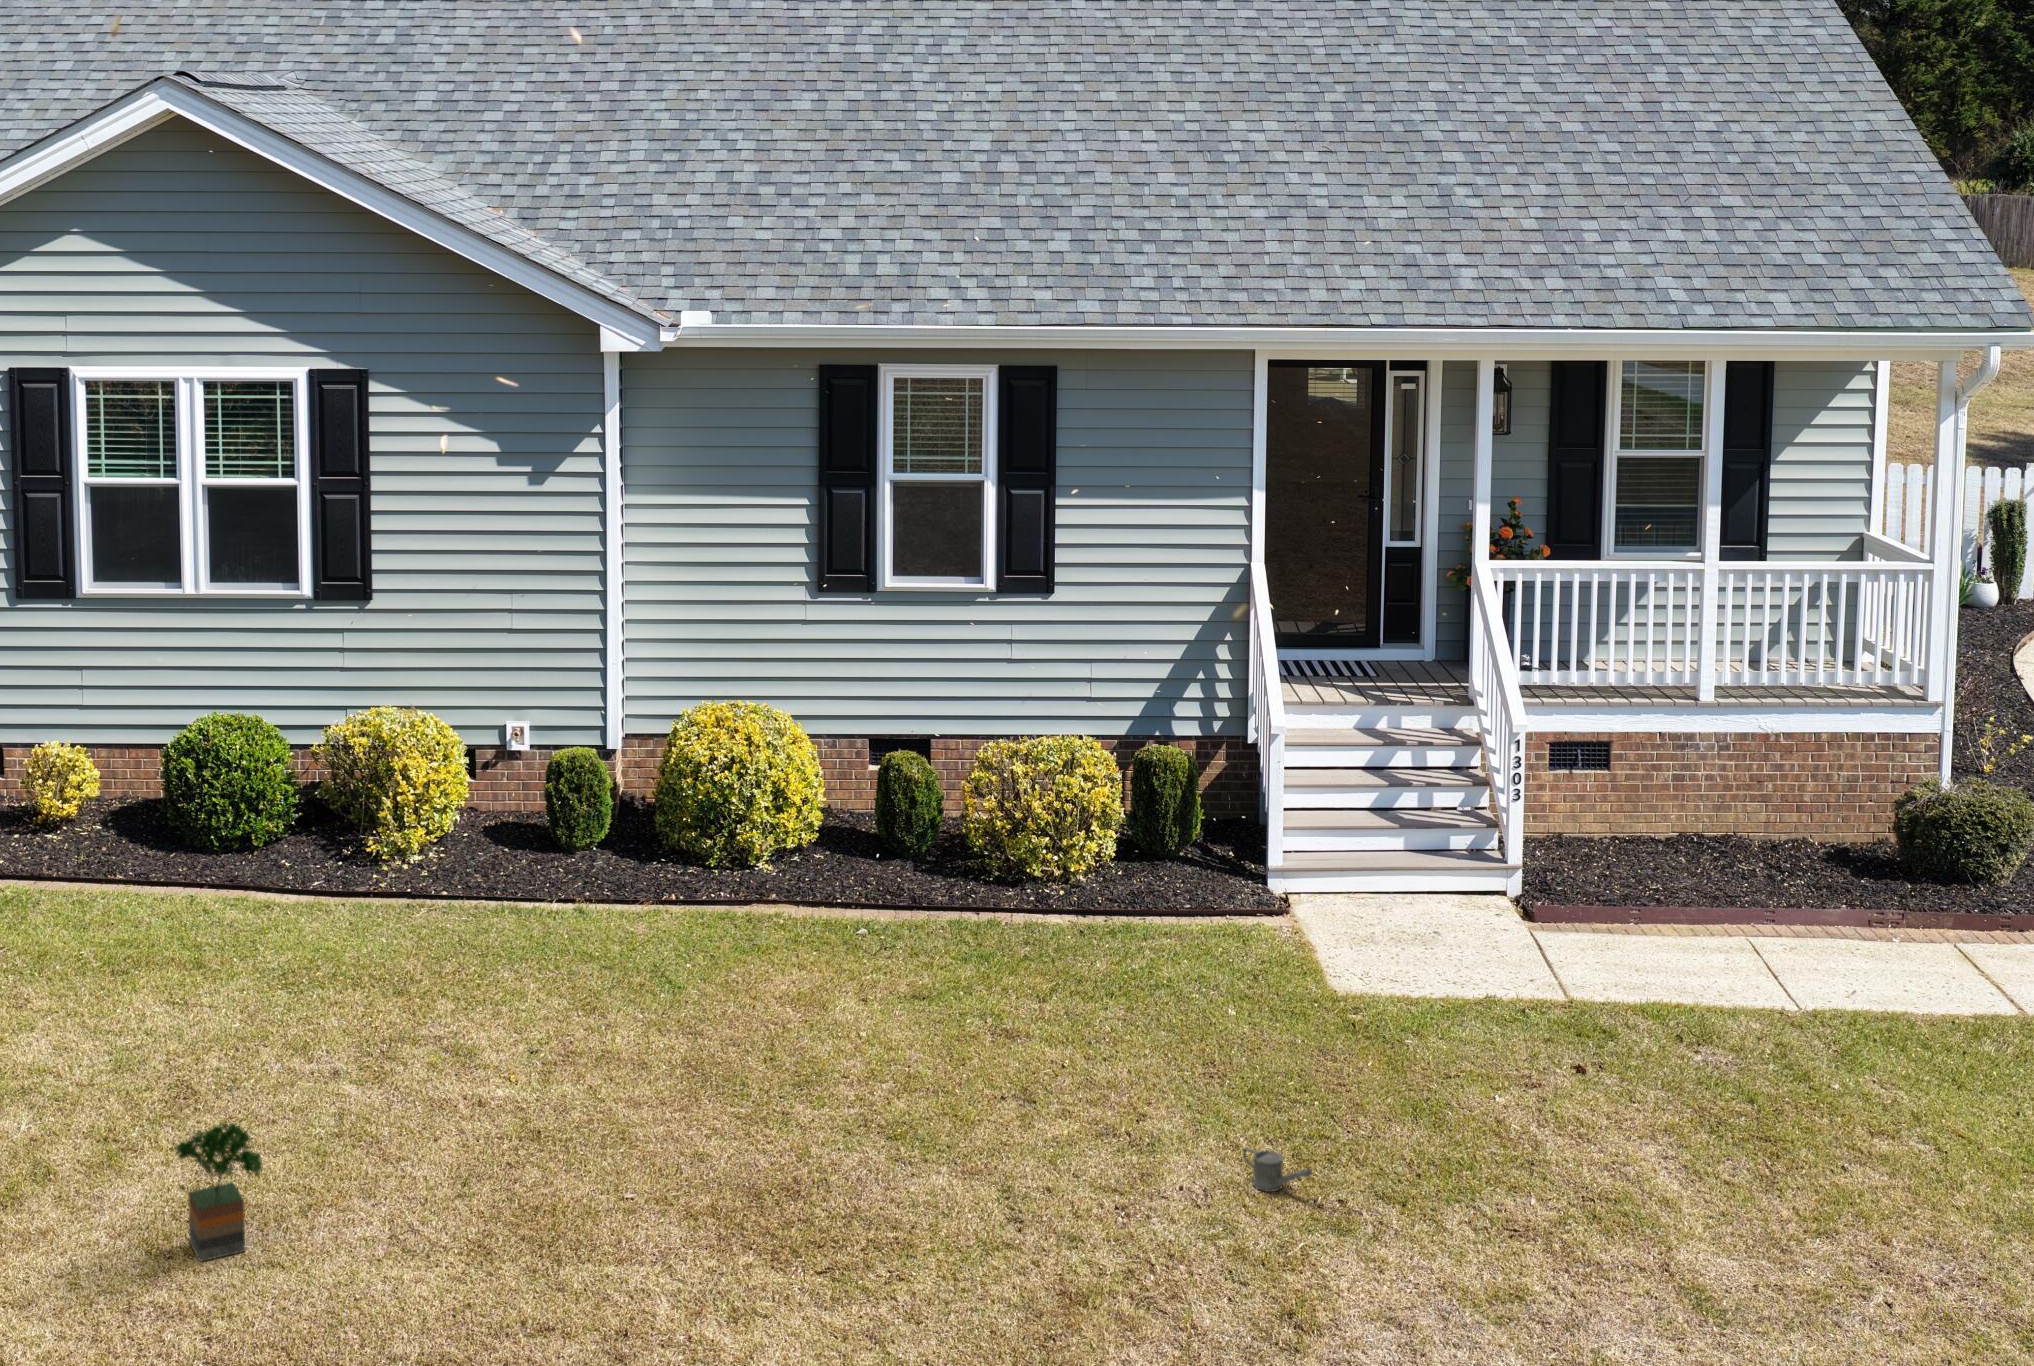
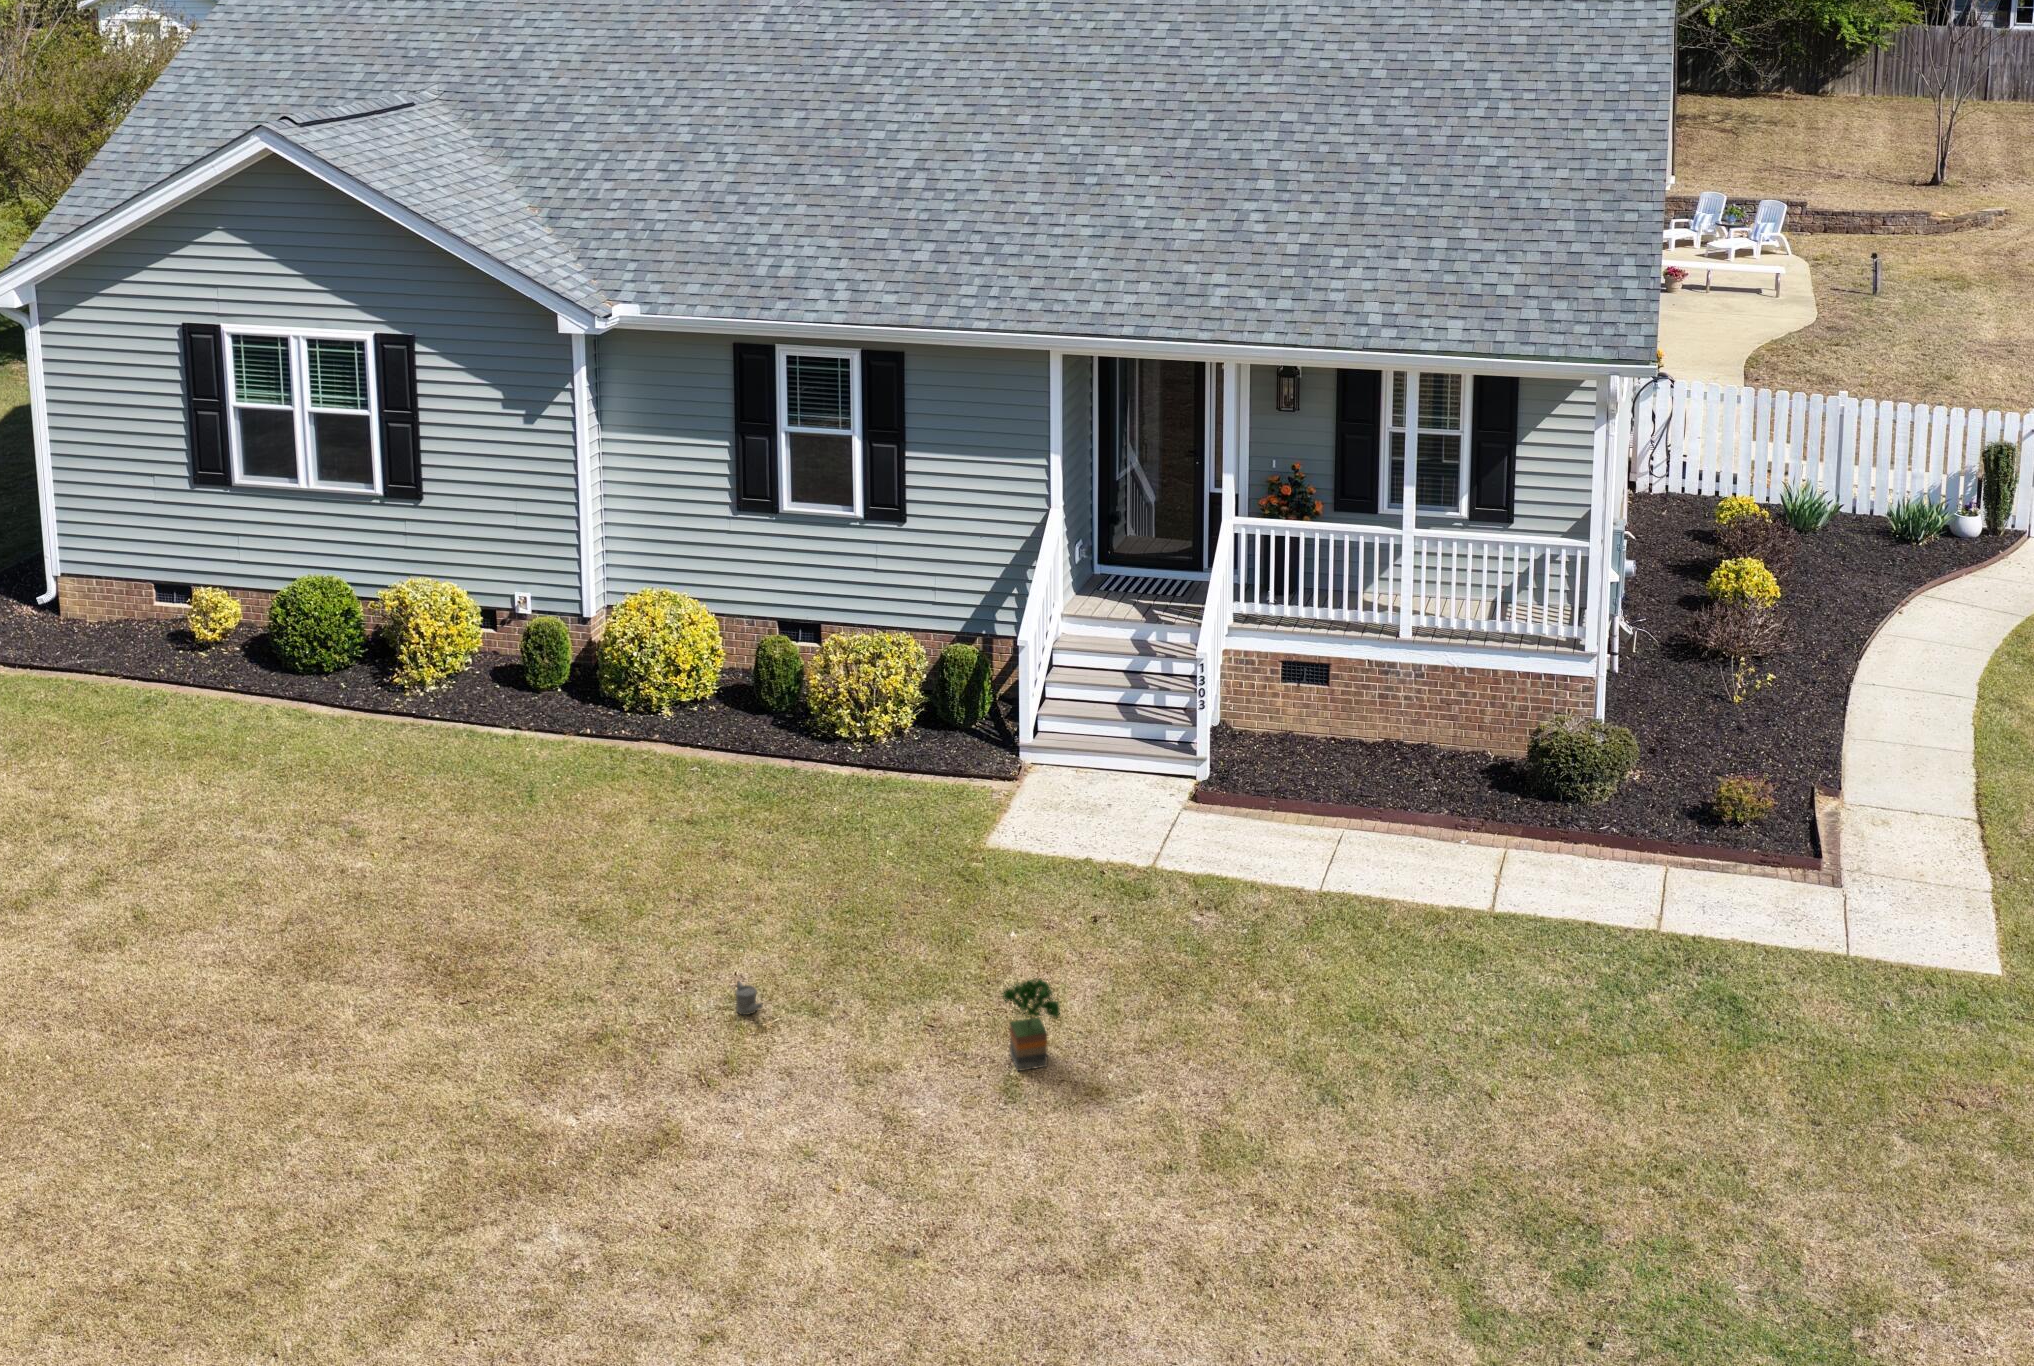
potted tree: present [175,1123,263,1262] -> present [1002,978,1060,1071]

